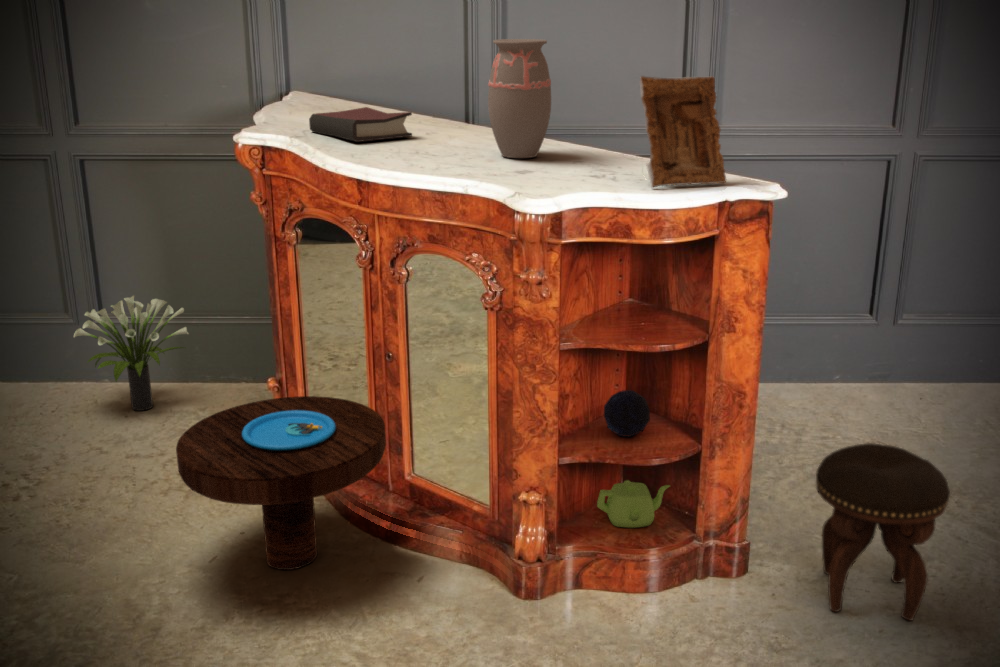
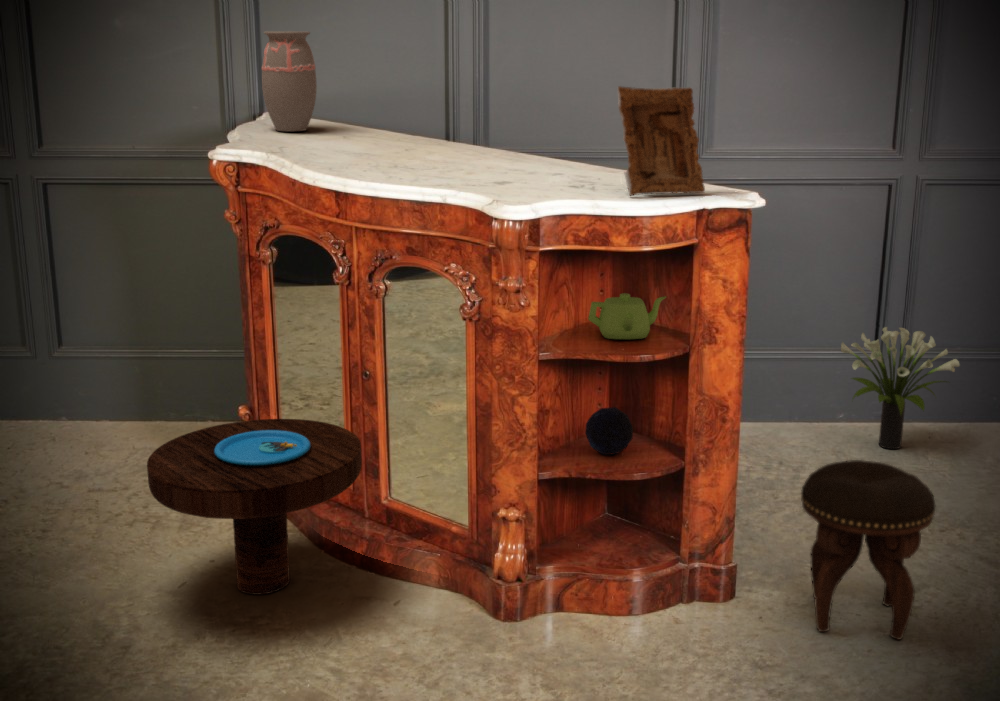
decorative vase: present [488,39,551,158] -> present [262,31,317,131]
hardback book: present [309,107,412,142] -> none [286,125,391,157]
potted plant: present [74,295,188,411] -> present [841,327,960,449]
teapot: present [597,480,670,528] -> present [588,293,666,339]

